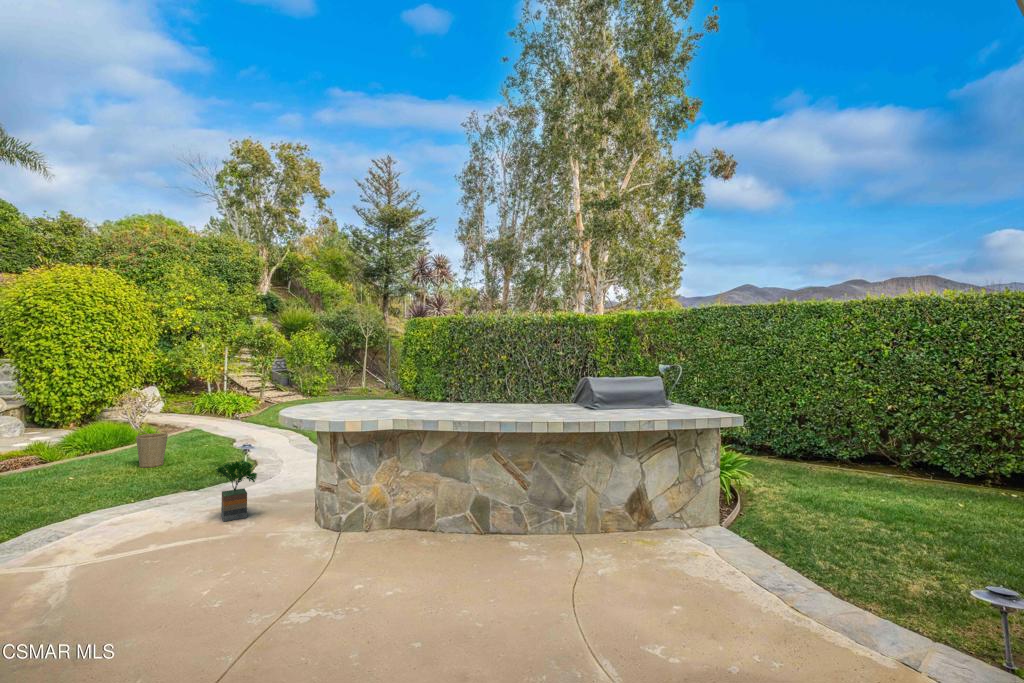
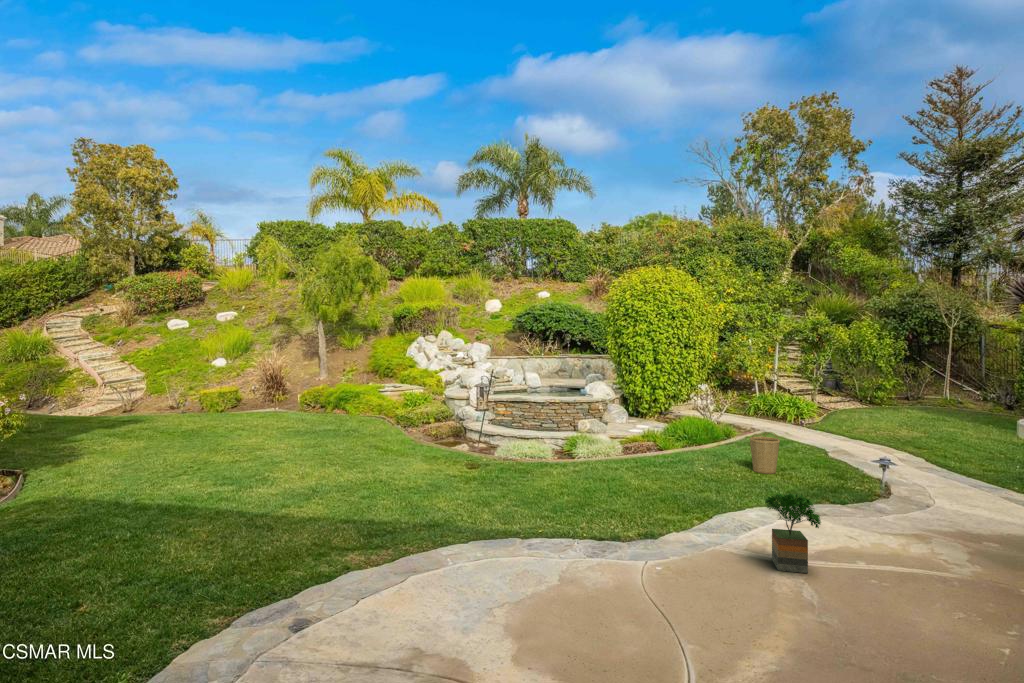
potted tree: present [215,461,257,522] -> present [765,493,821,573]

